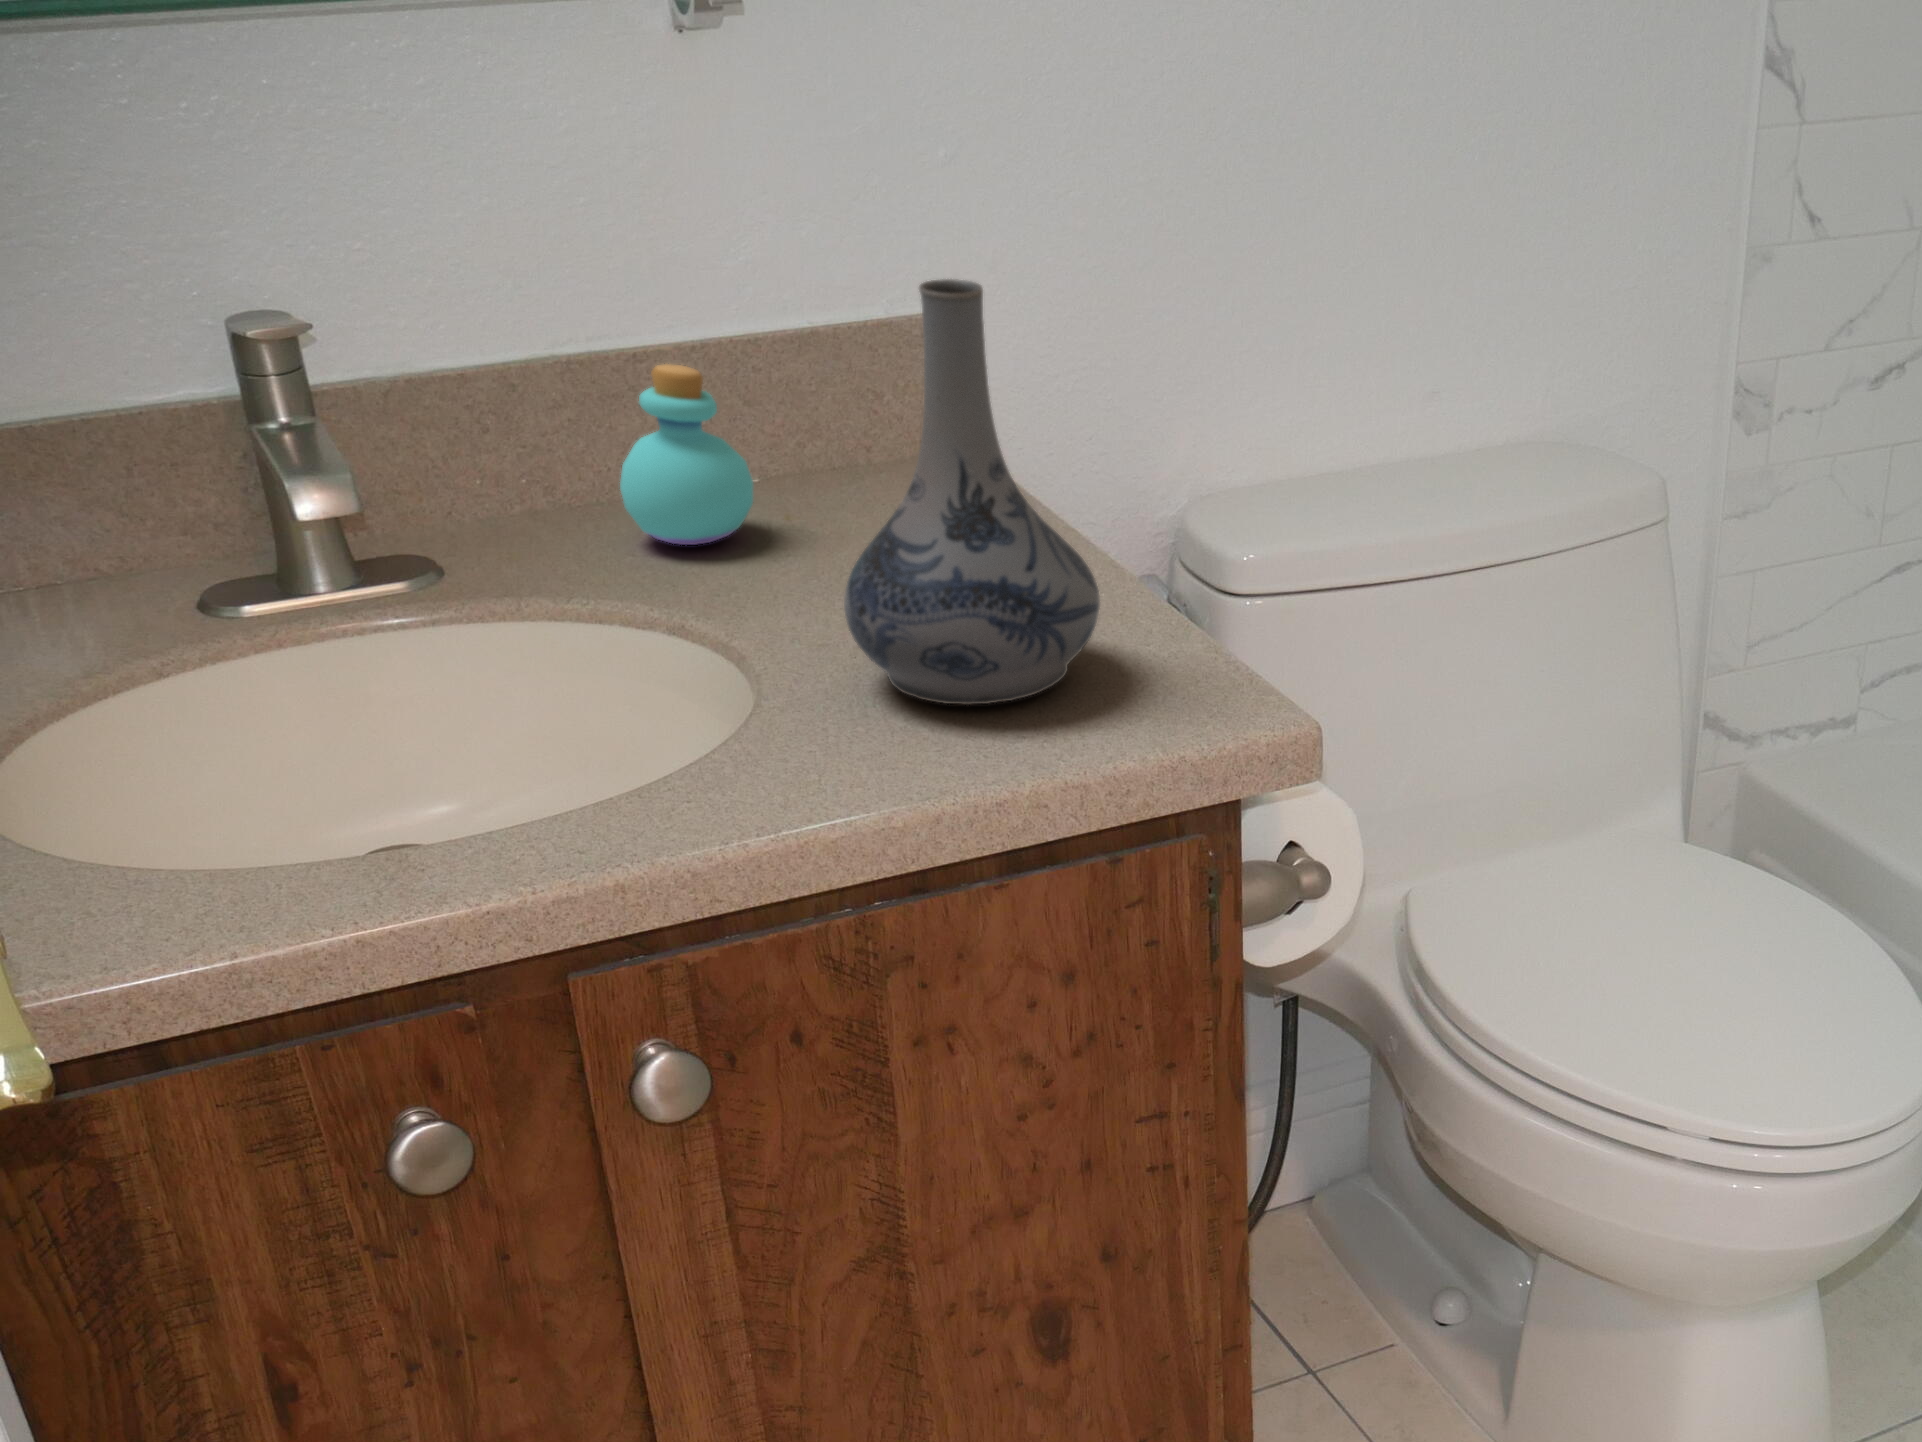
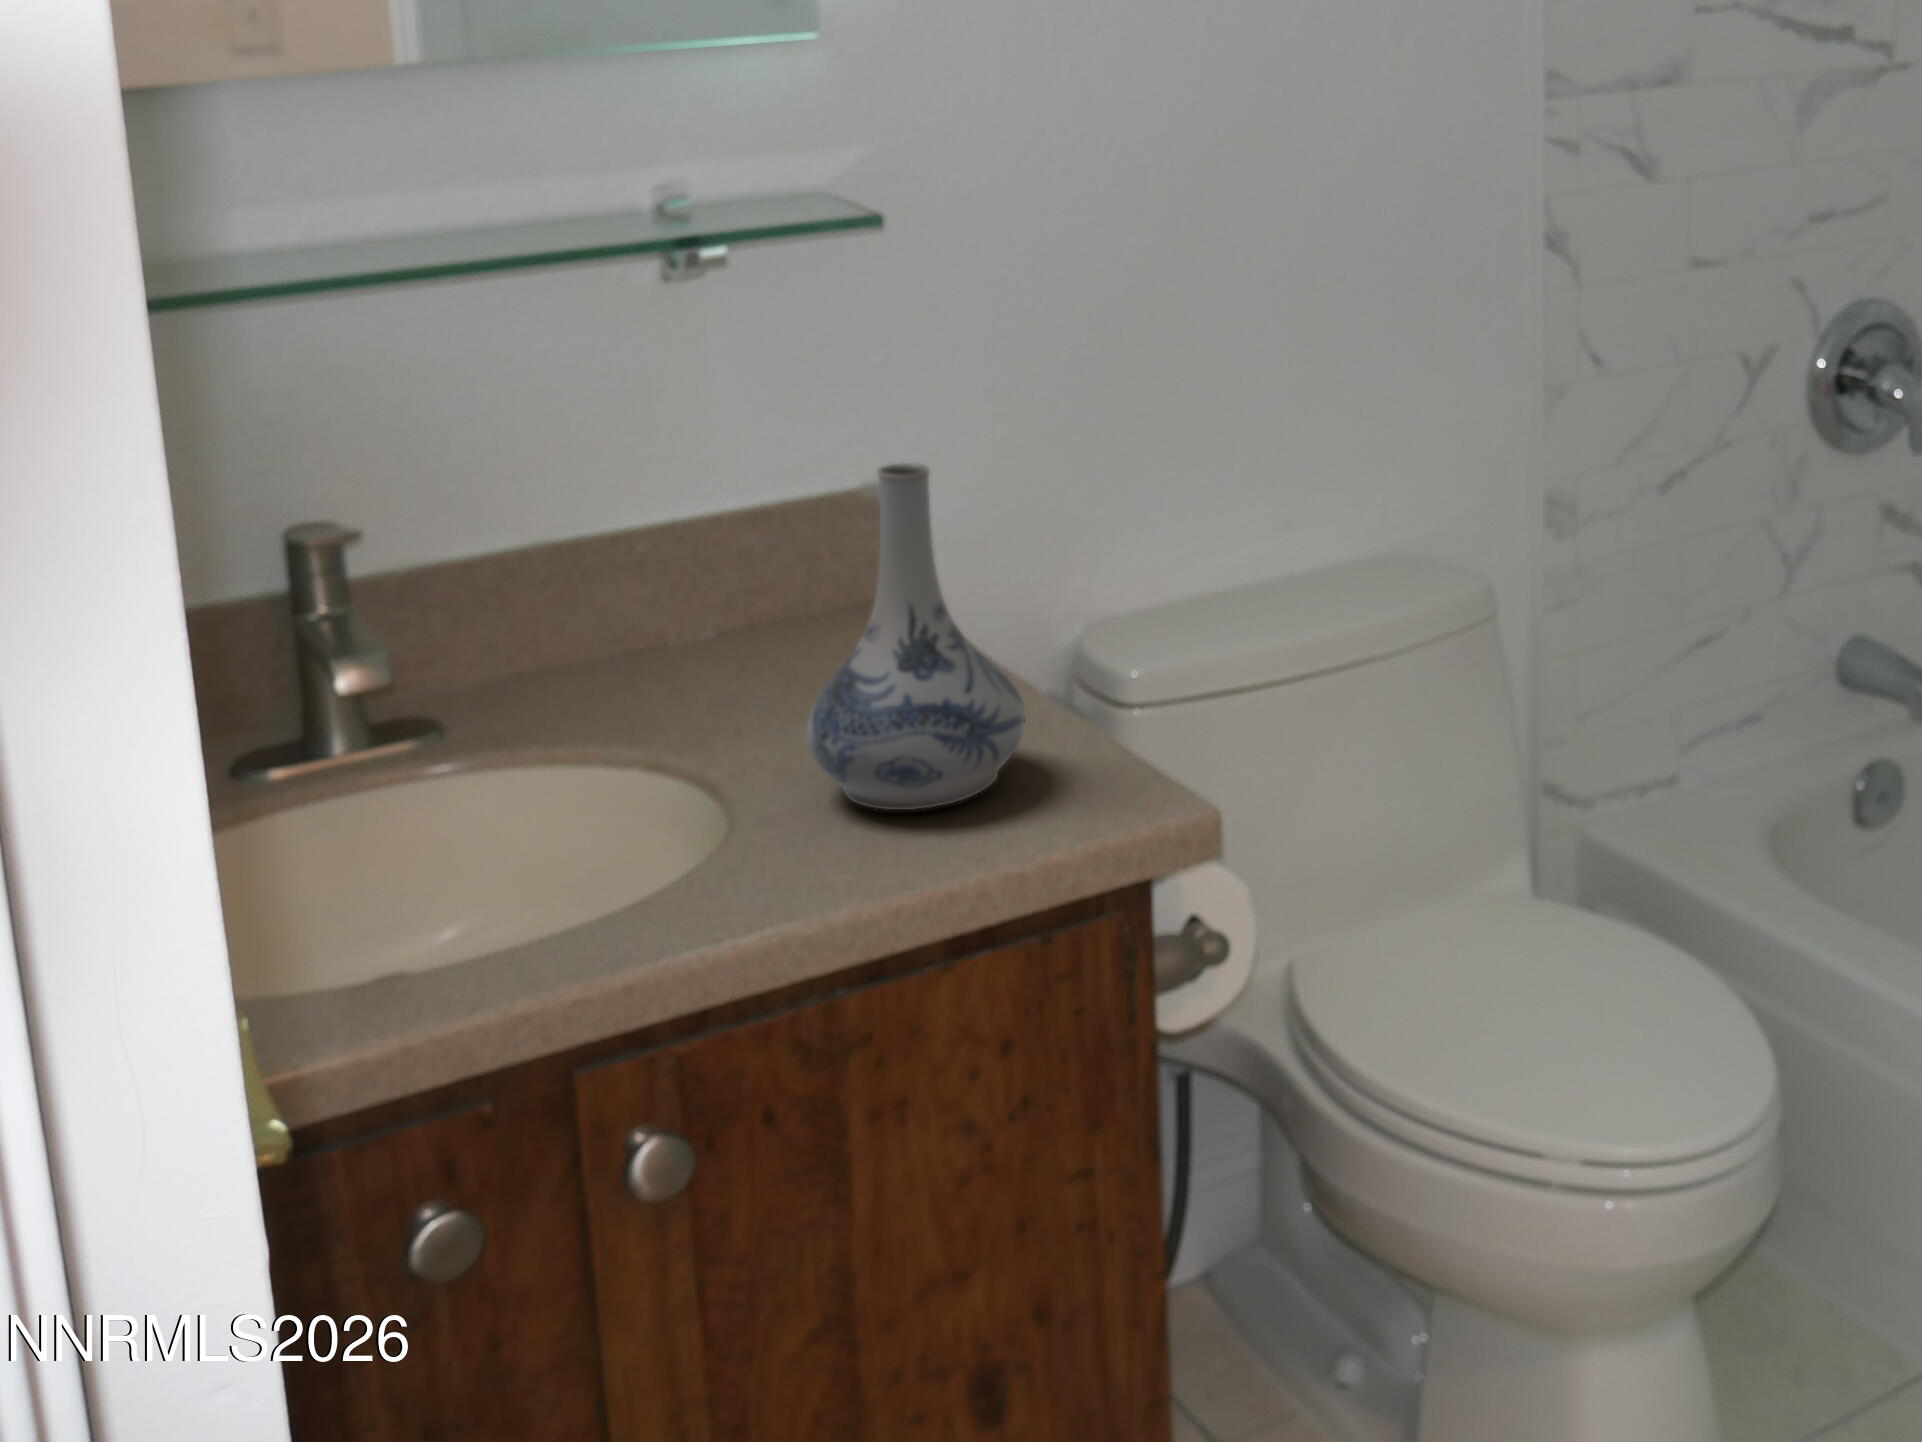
perfume bottle: present [620,364,753,545] -> none [605,544,720,694]

